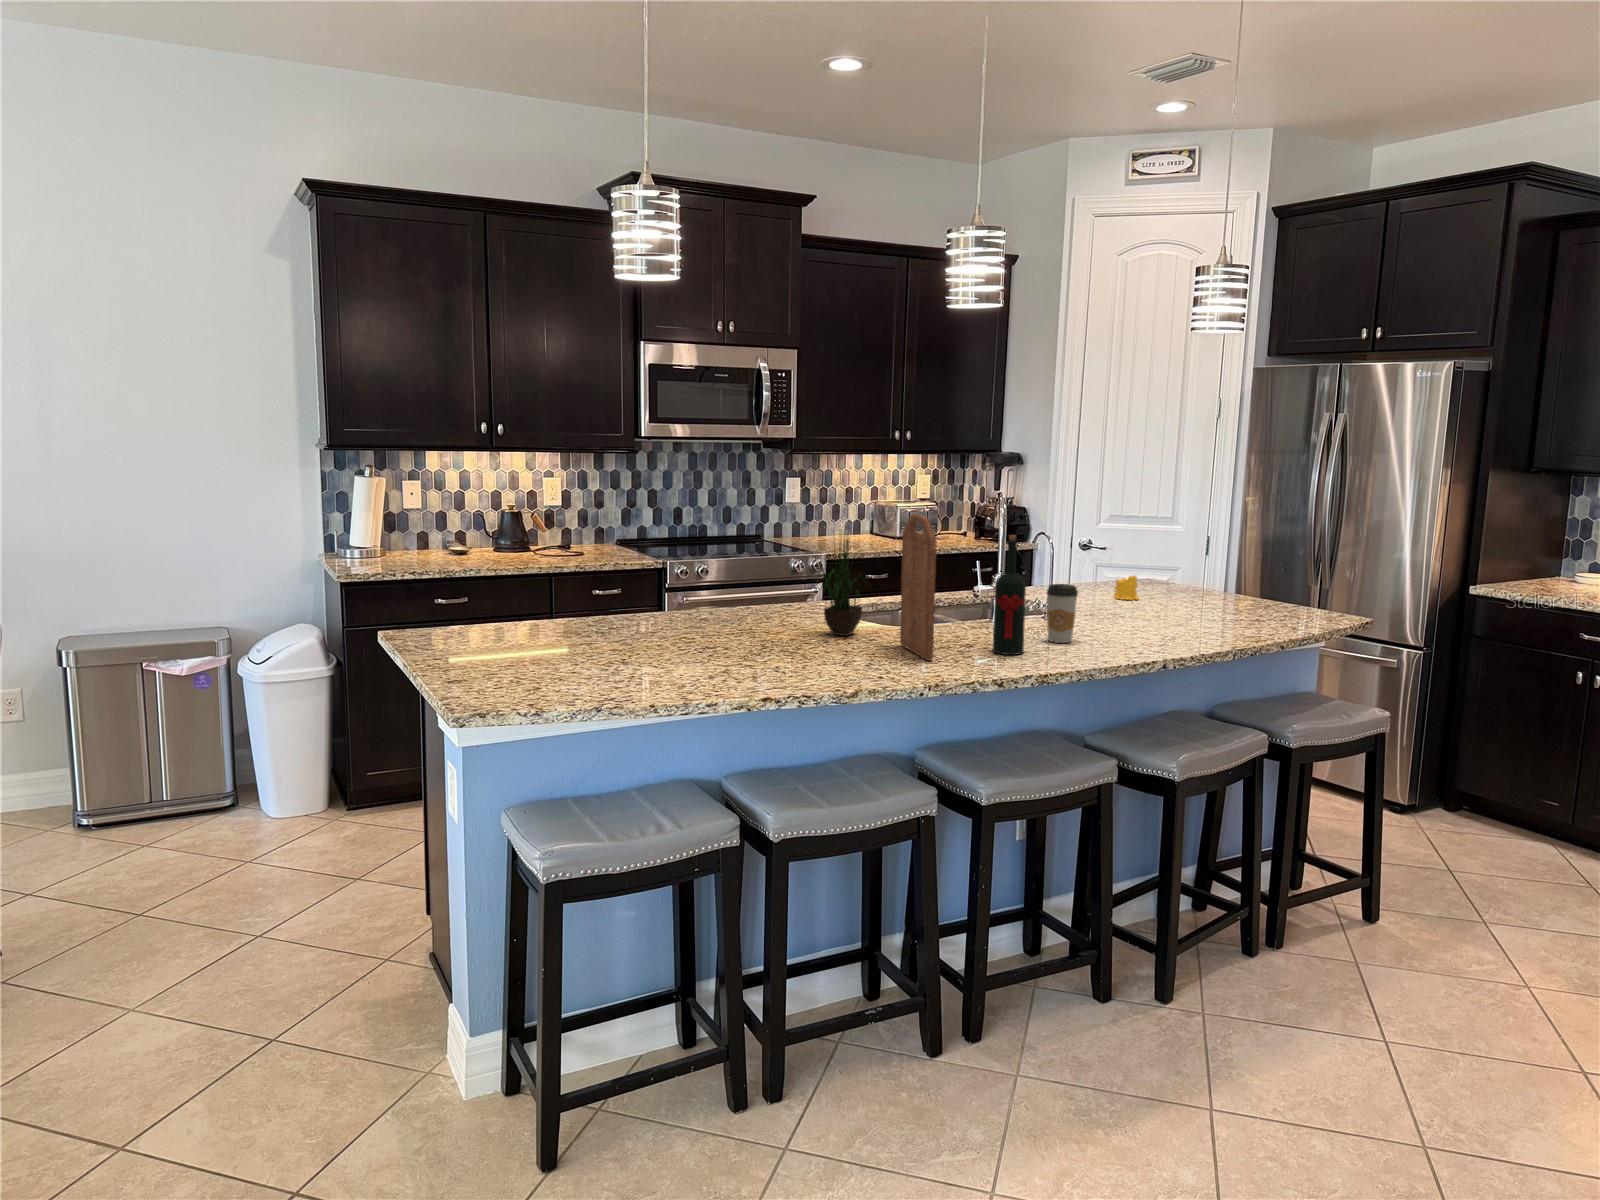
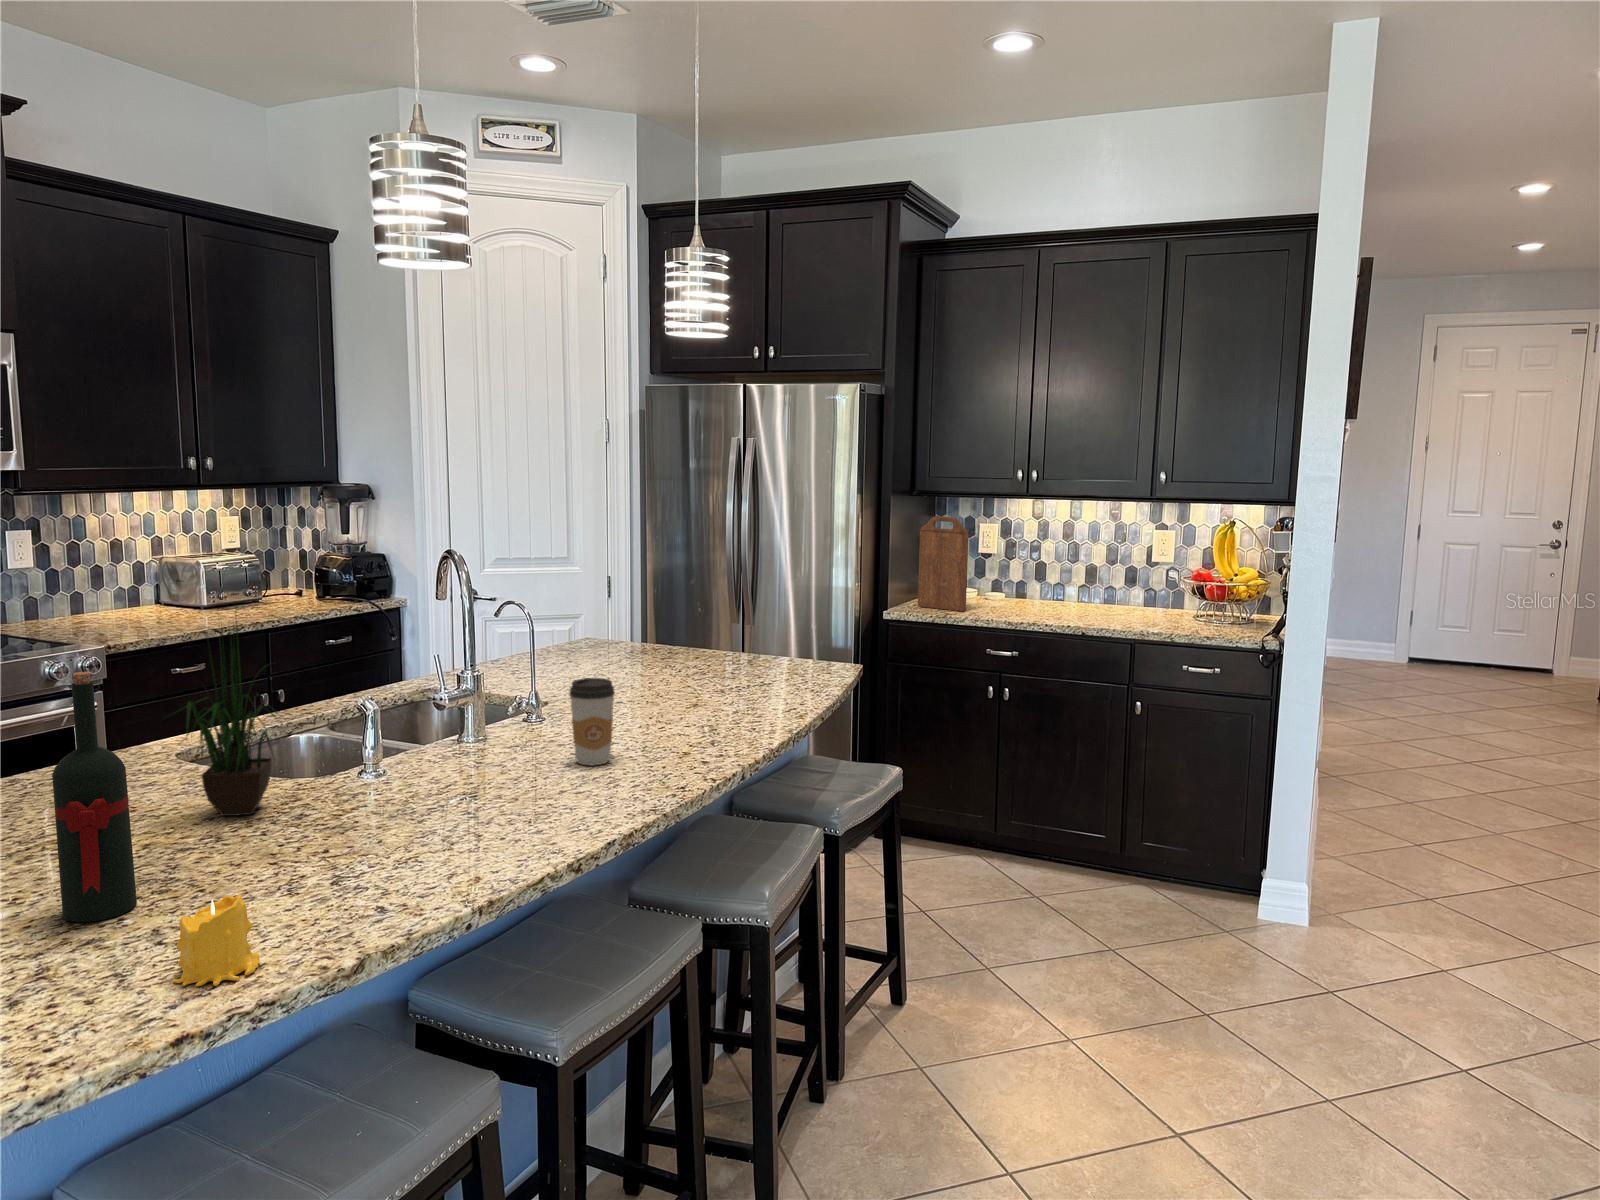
cutting board: present [900,514,936,661] -> present [918,516,969,611]
wine bottle: present [992,535,1026,655] -> present [52,672,137,922]
candle: present [1114,575,1139,600] -> present [173,895,260,986]

